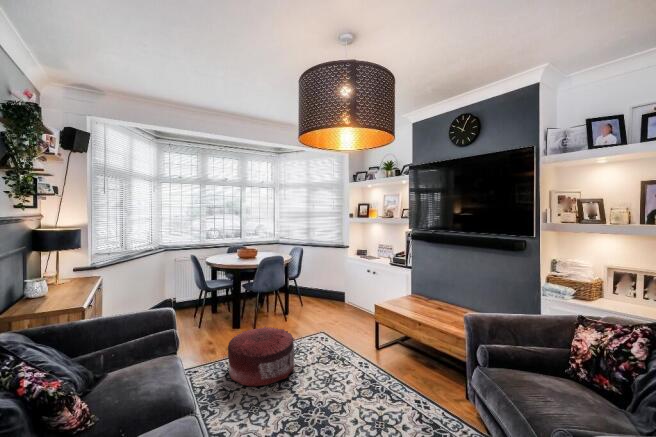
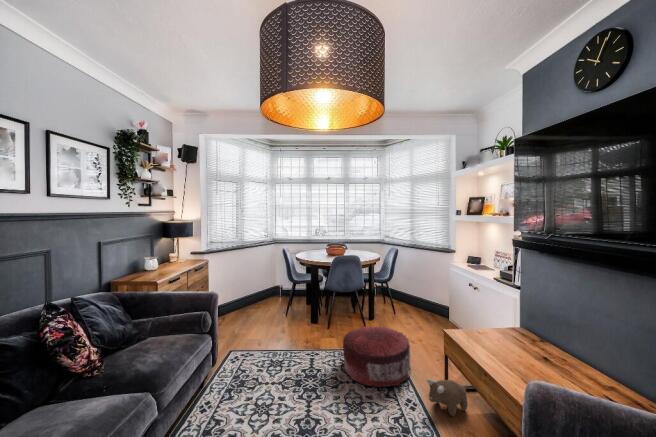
plush toy: none [316,359,347,388] -> present [427,379,467,416]

